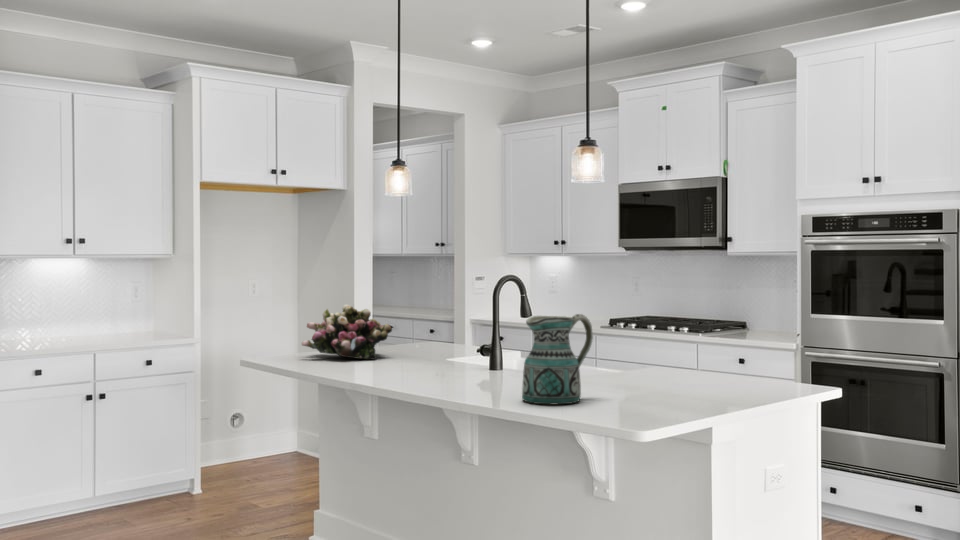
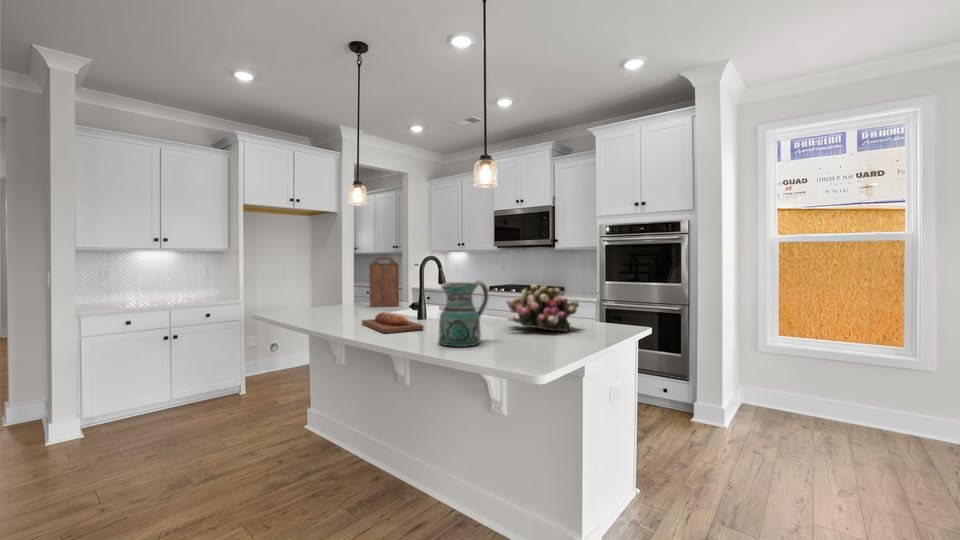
cutting board: none [409,272,456,351] -> present [369,257,399,307]
flower arrangement: present [302,305,392,359] -> present [507,284,579,331]
bread loaf: none [408,359,500,387] -> present [362,312,424,333]

